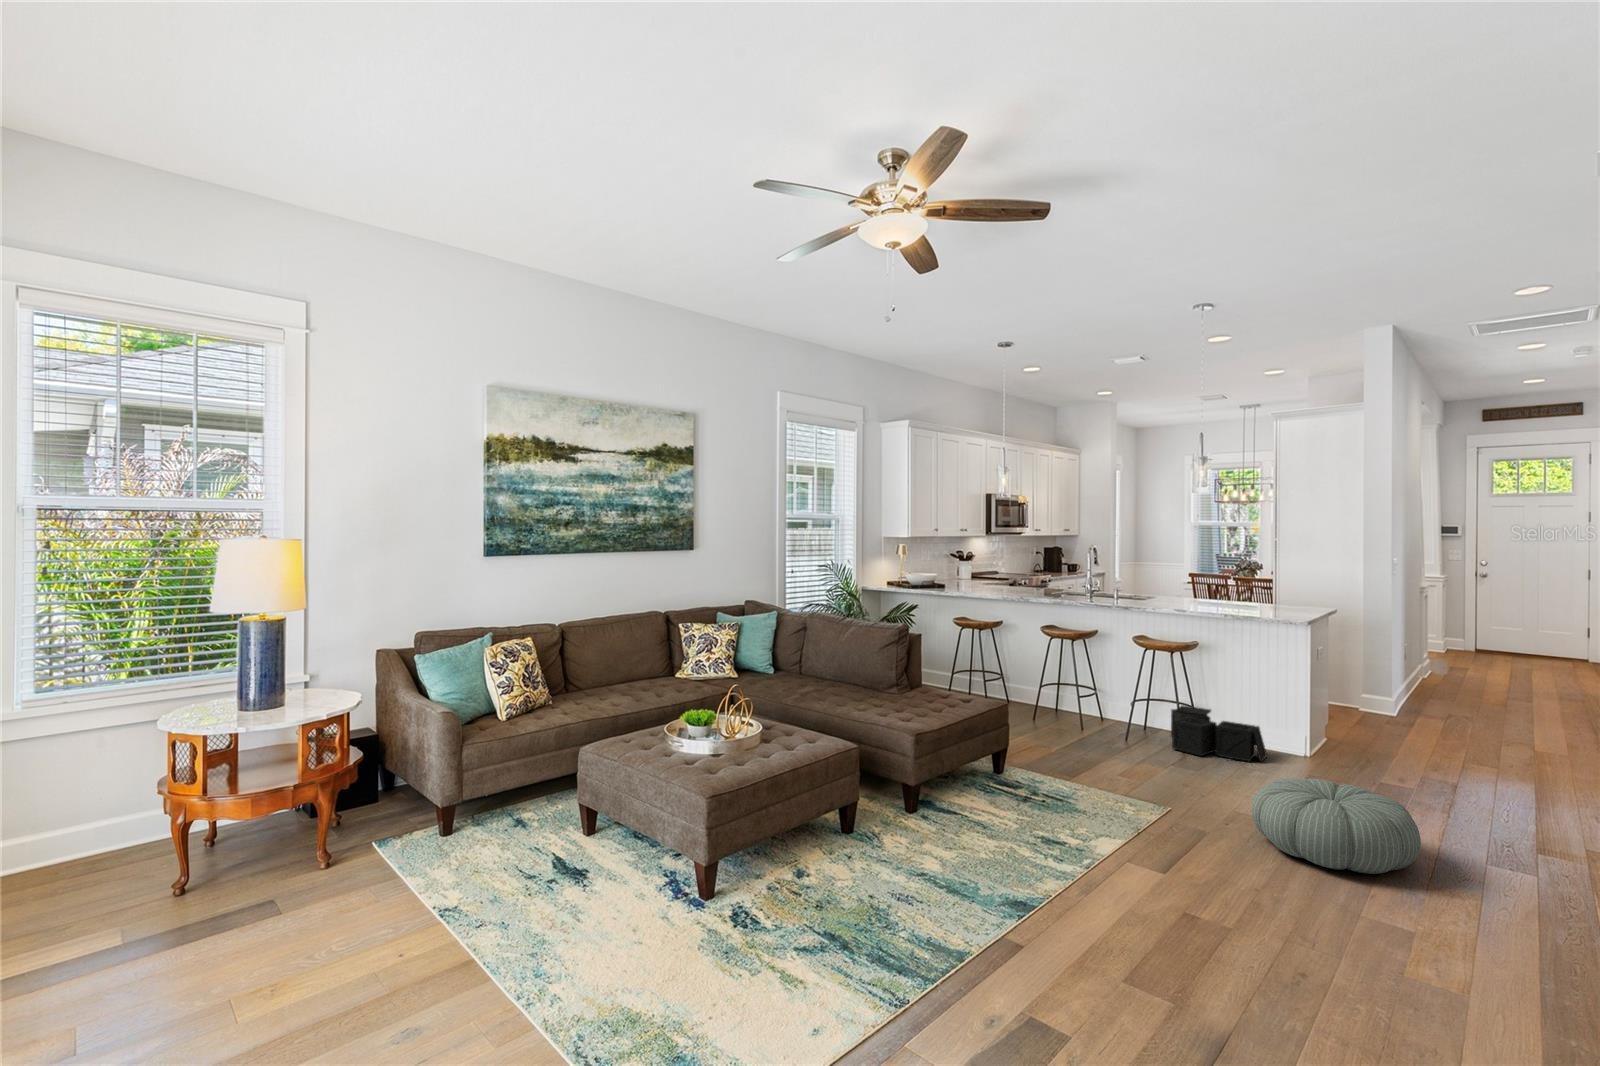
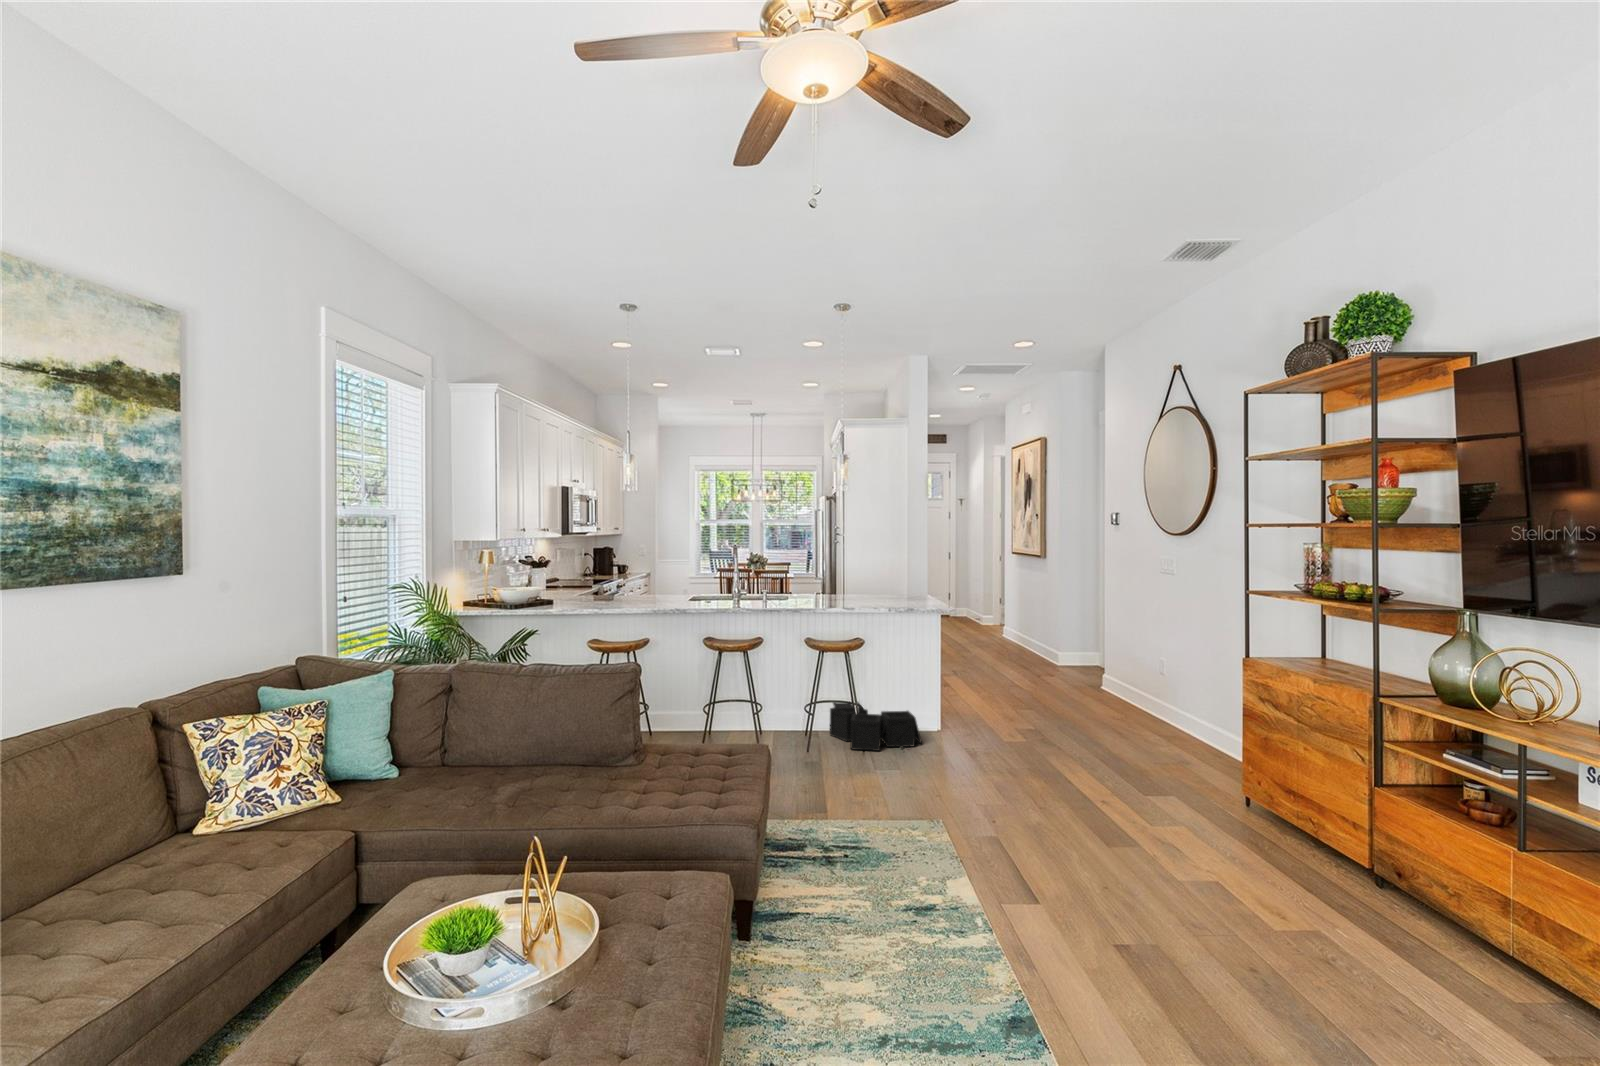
pouf: present [1252,778,1421,874] -> none [1015,756,1149,841]

